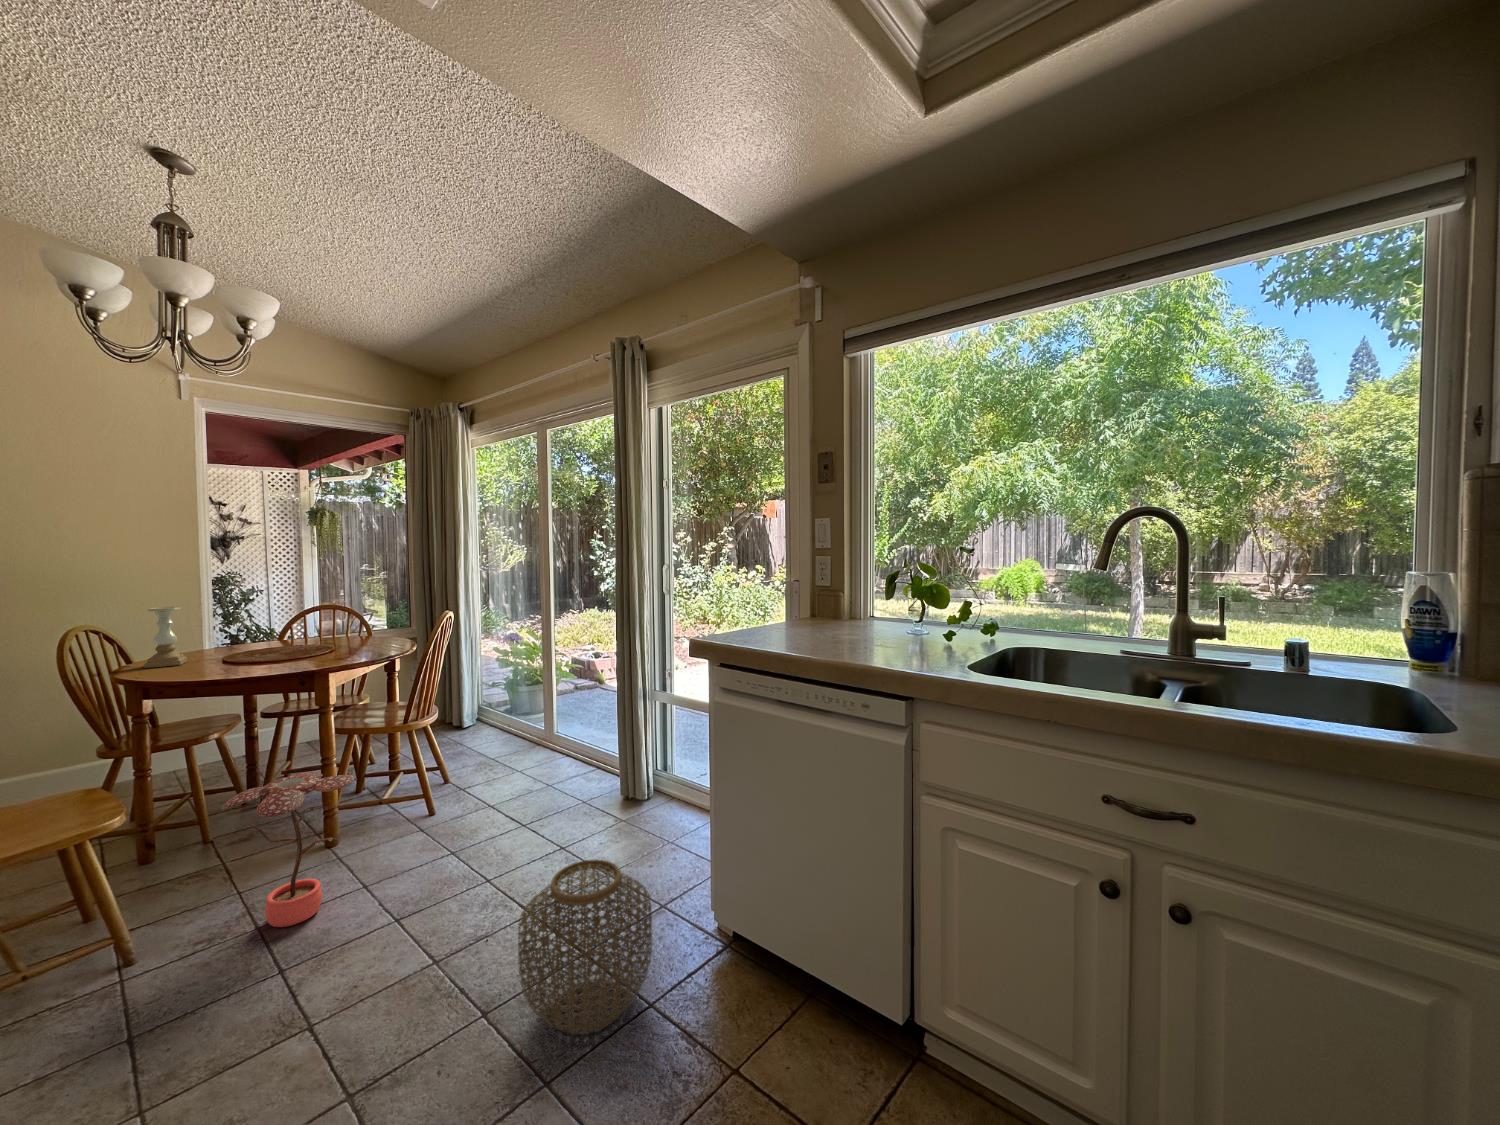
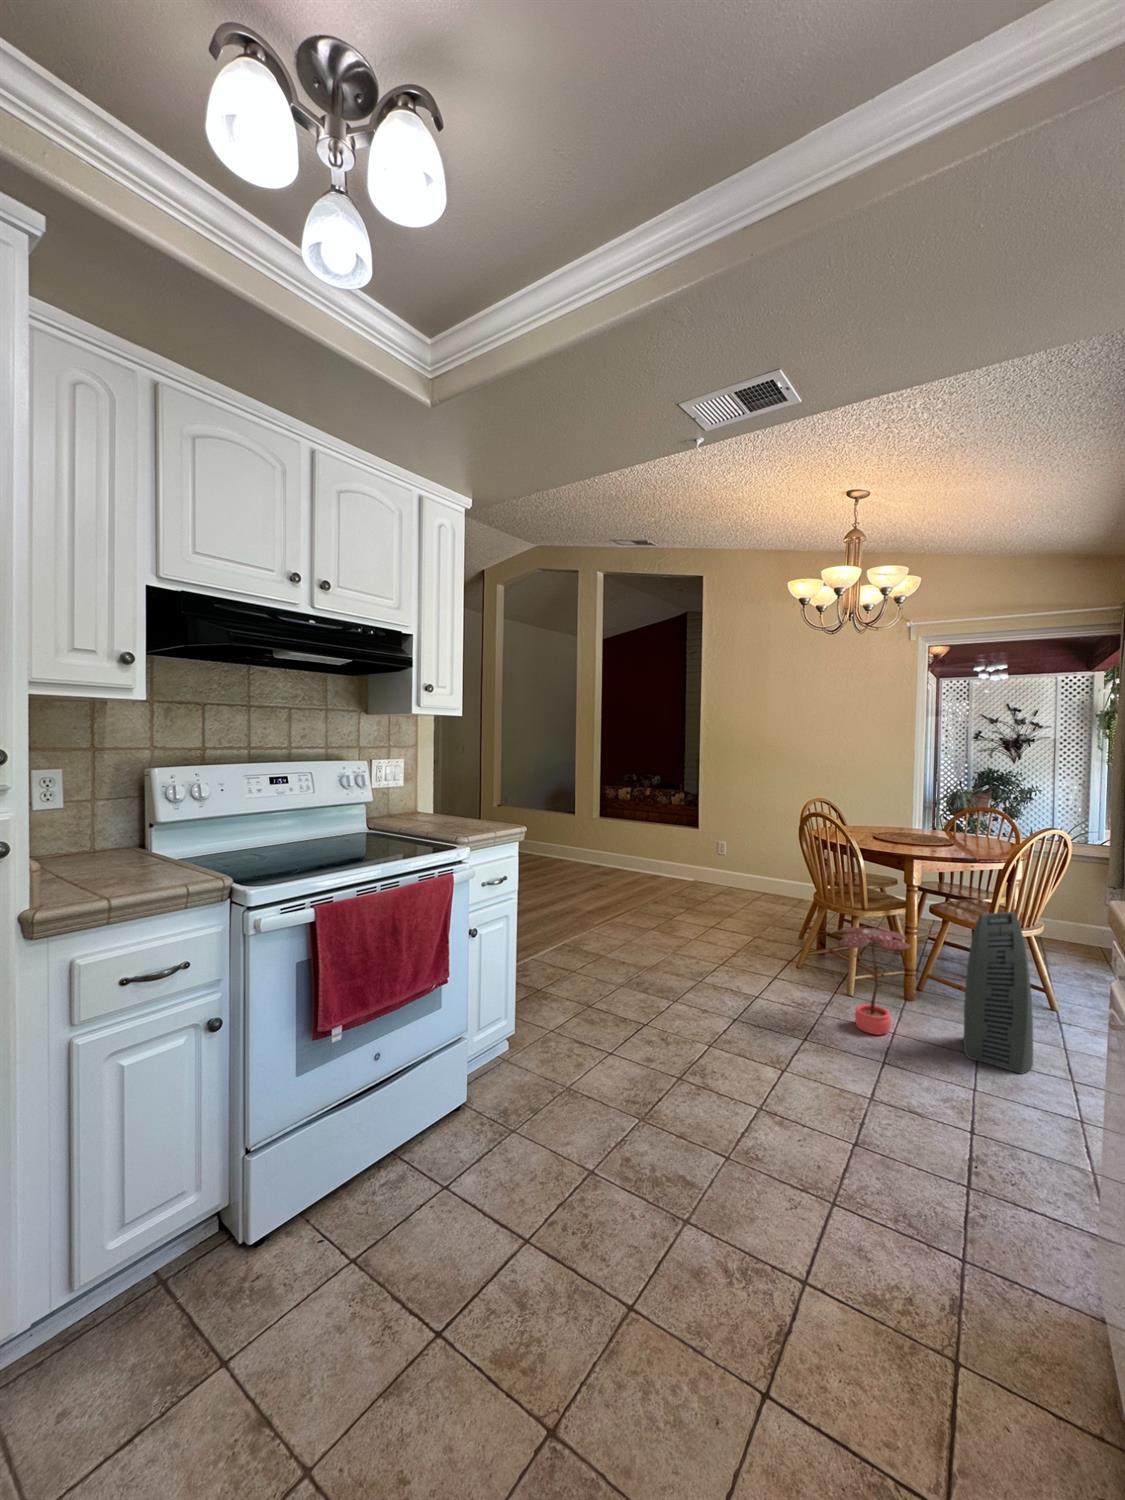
candle holder: present [144,607,187,668] -> none [884,796,911,839]
air purifier: none [391,697,468,868] -> present [964,912,1033,1074]
woven basket: present [518,860,652,1034] -> none [828,1064,958,1221]

